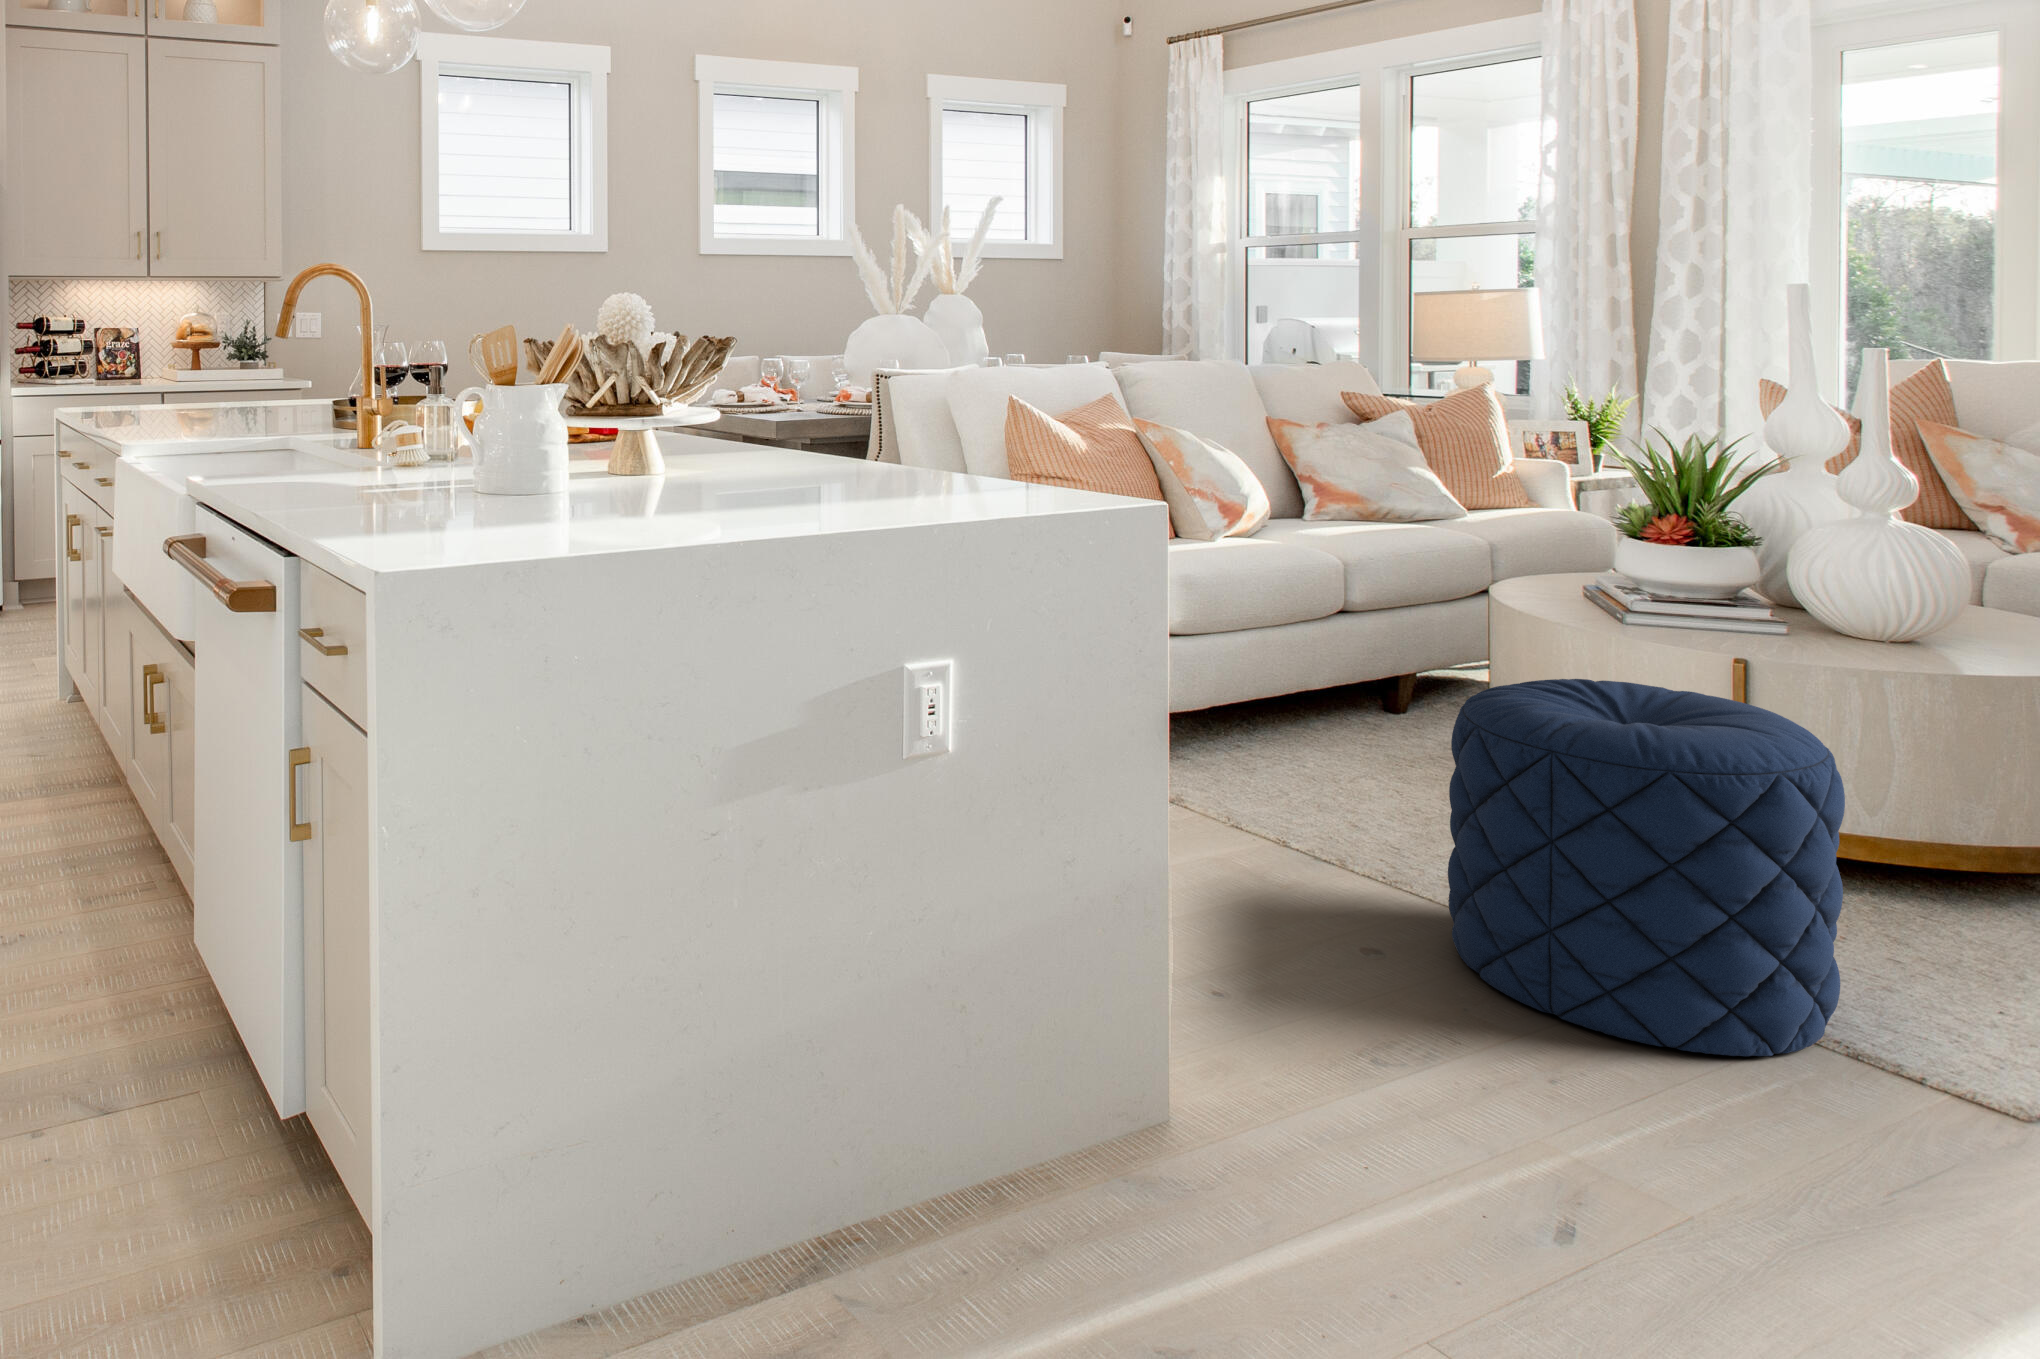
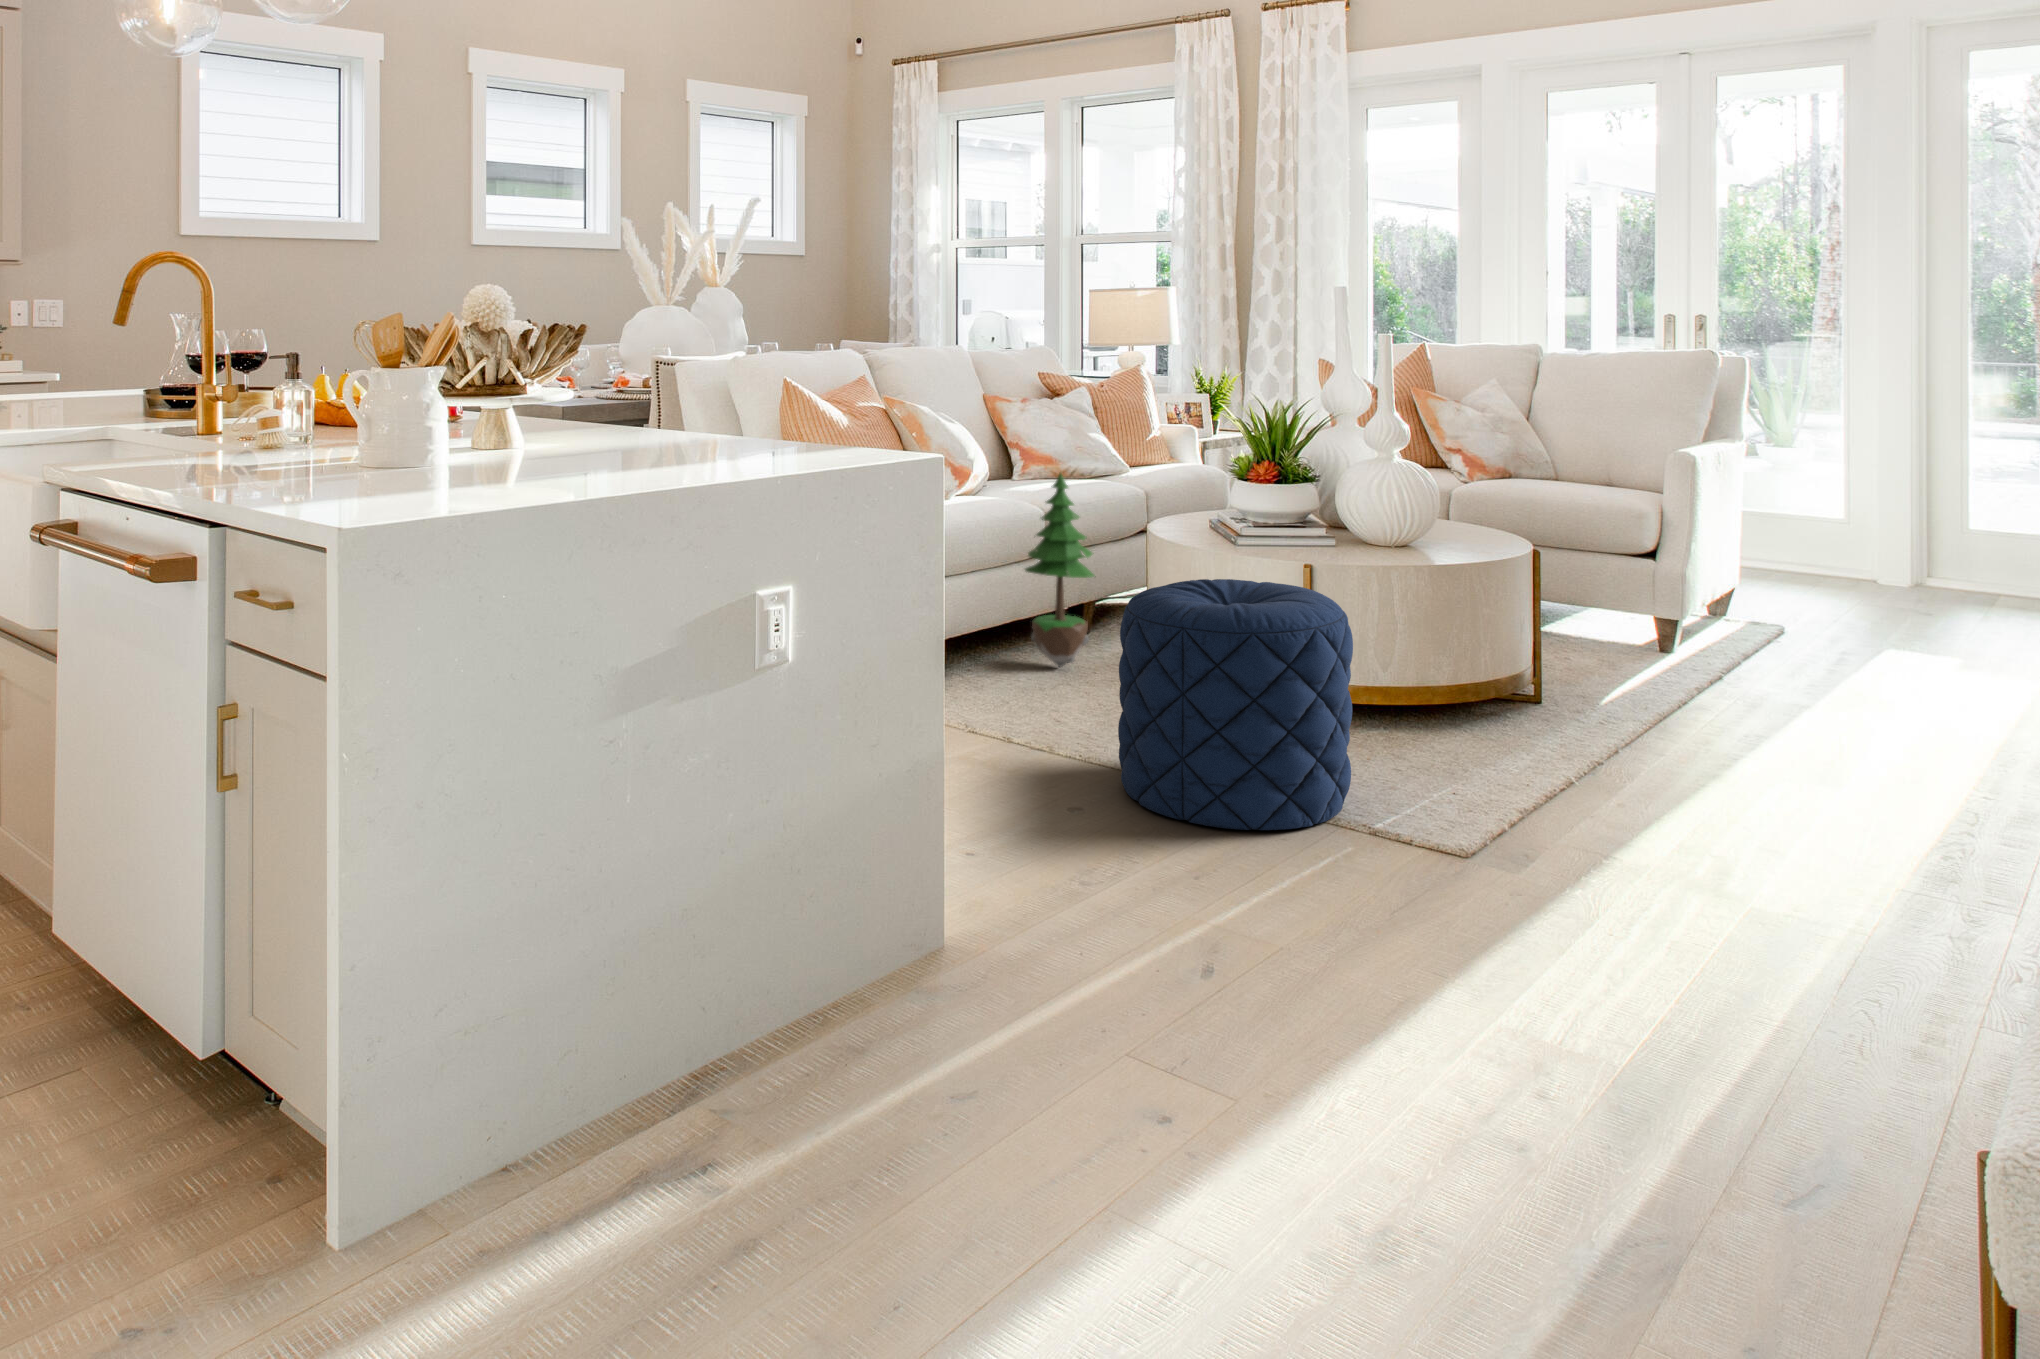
potted tree: none [1315,515,1417,759] -> present [1025,473,1094,667]

